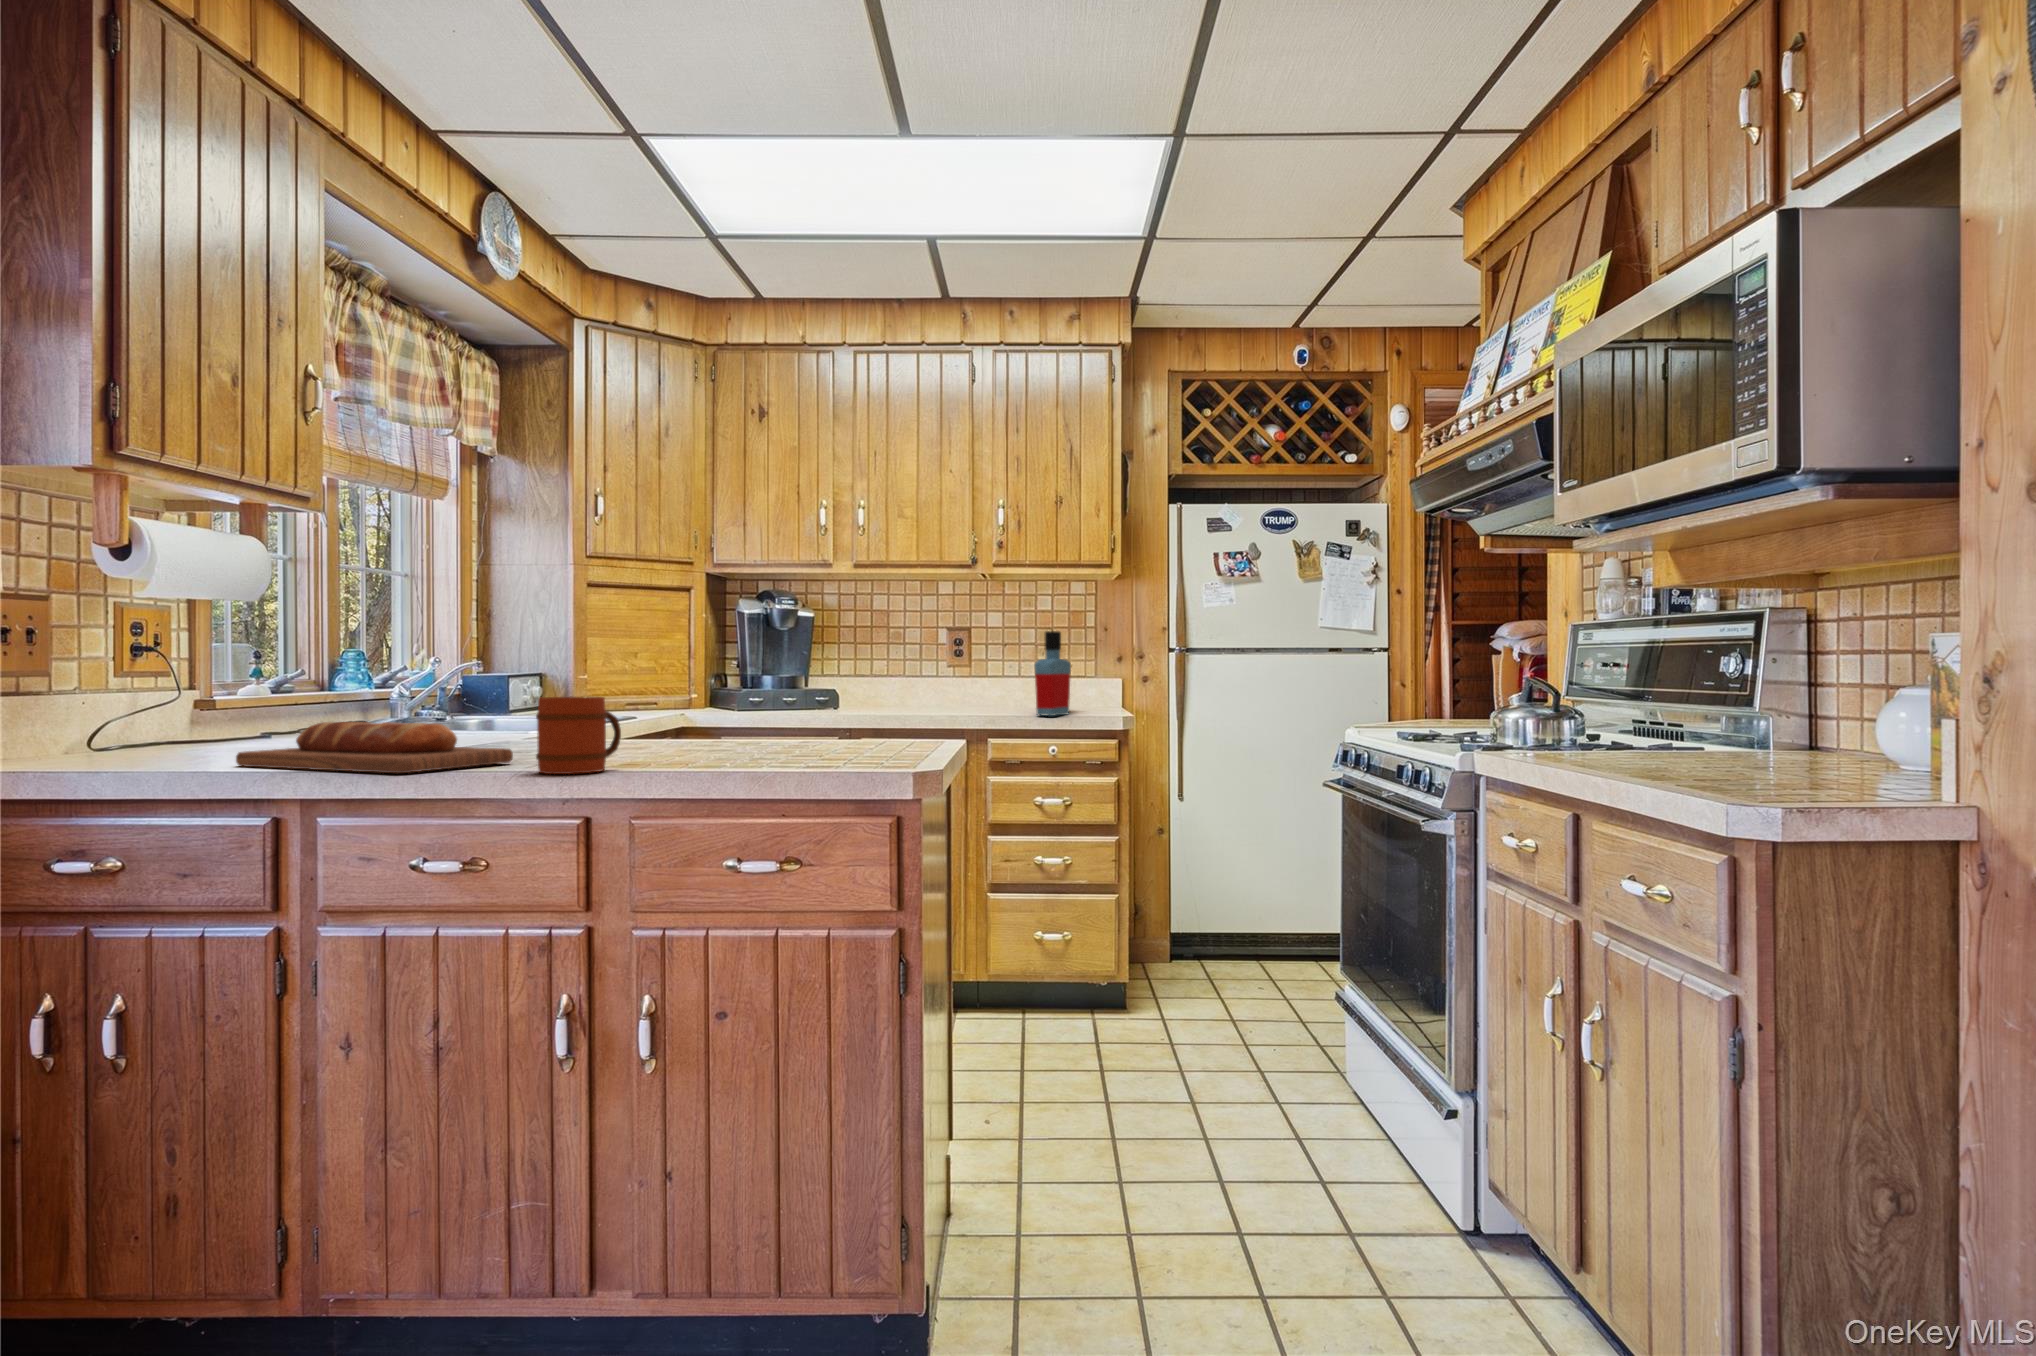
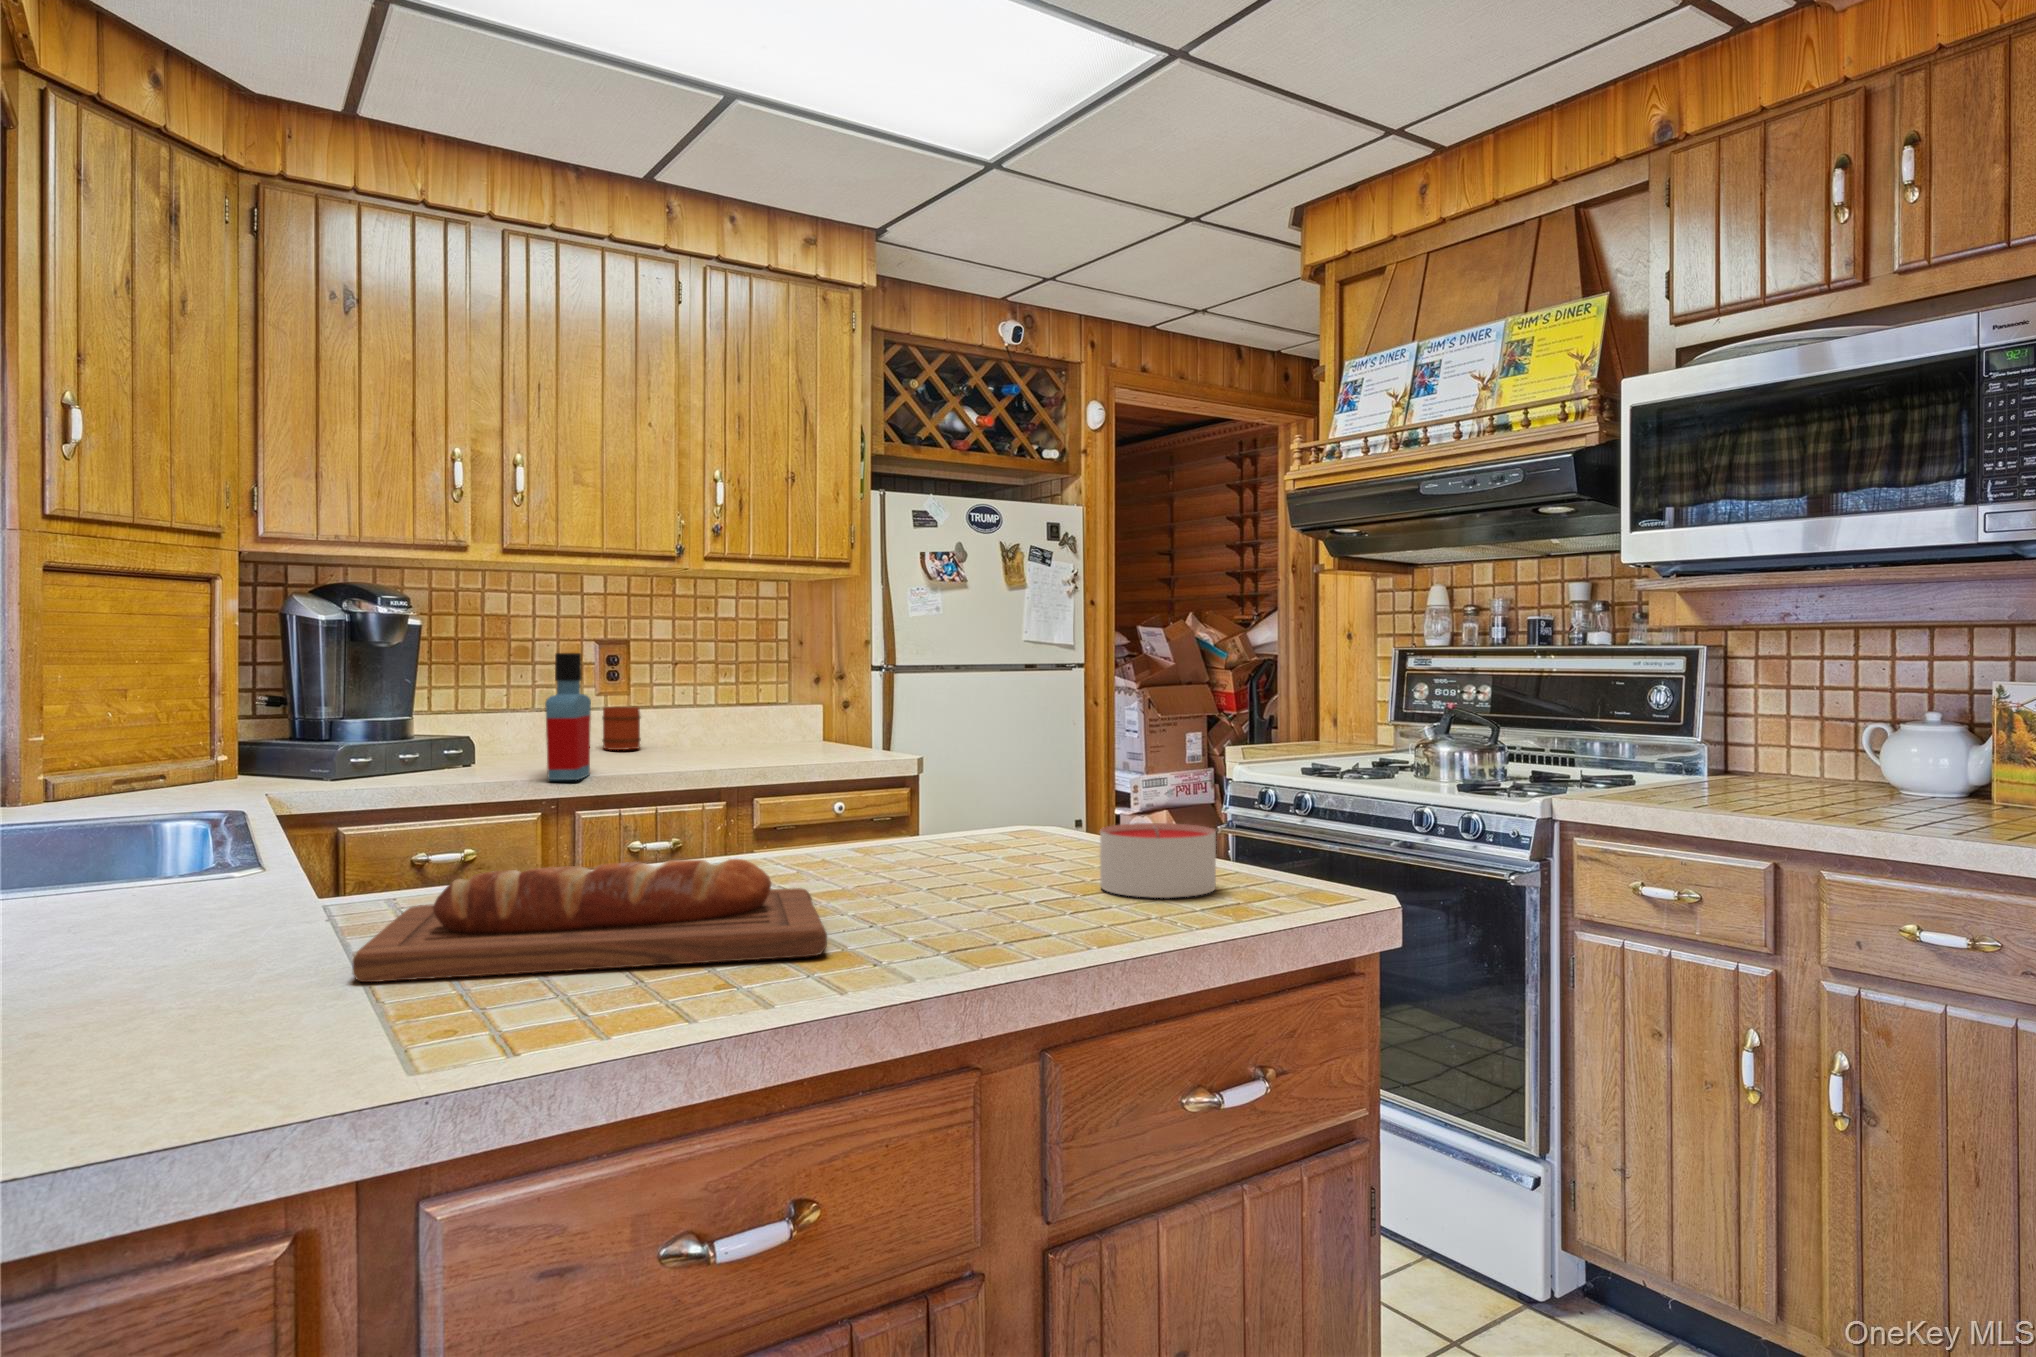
bottle: present [1035,631,1071,716] -> present [545,653,591,780]
mug: present [536,697,621,774] -> present [602,707,641,750]
candle: none [686,727,771,773] -> present [1100,823,1216,898]

